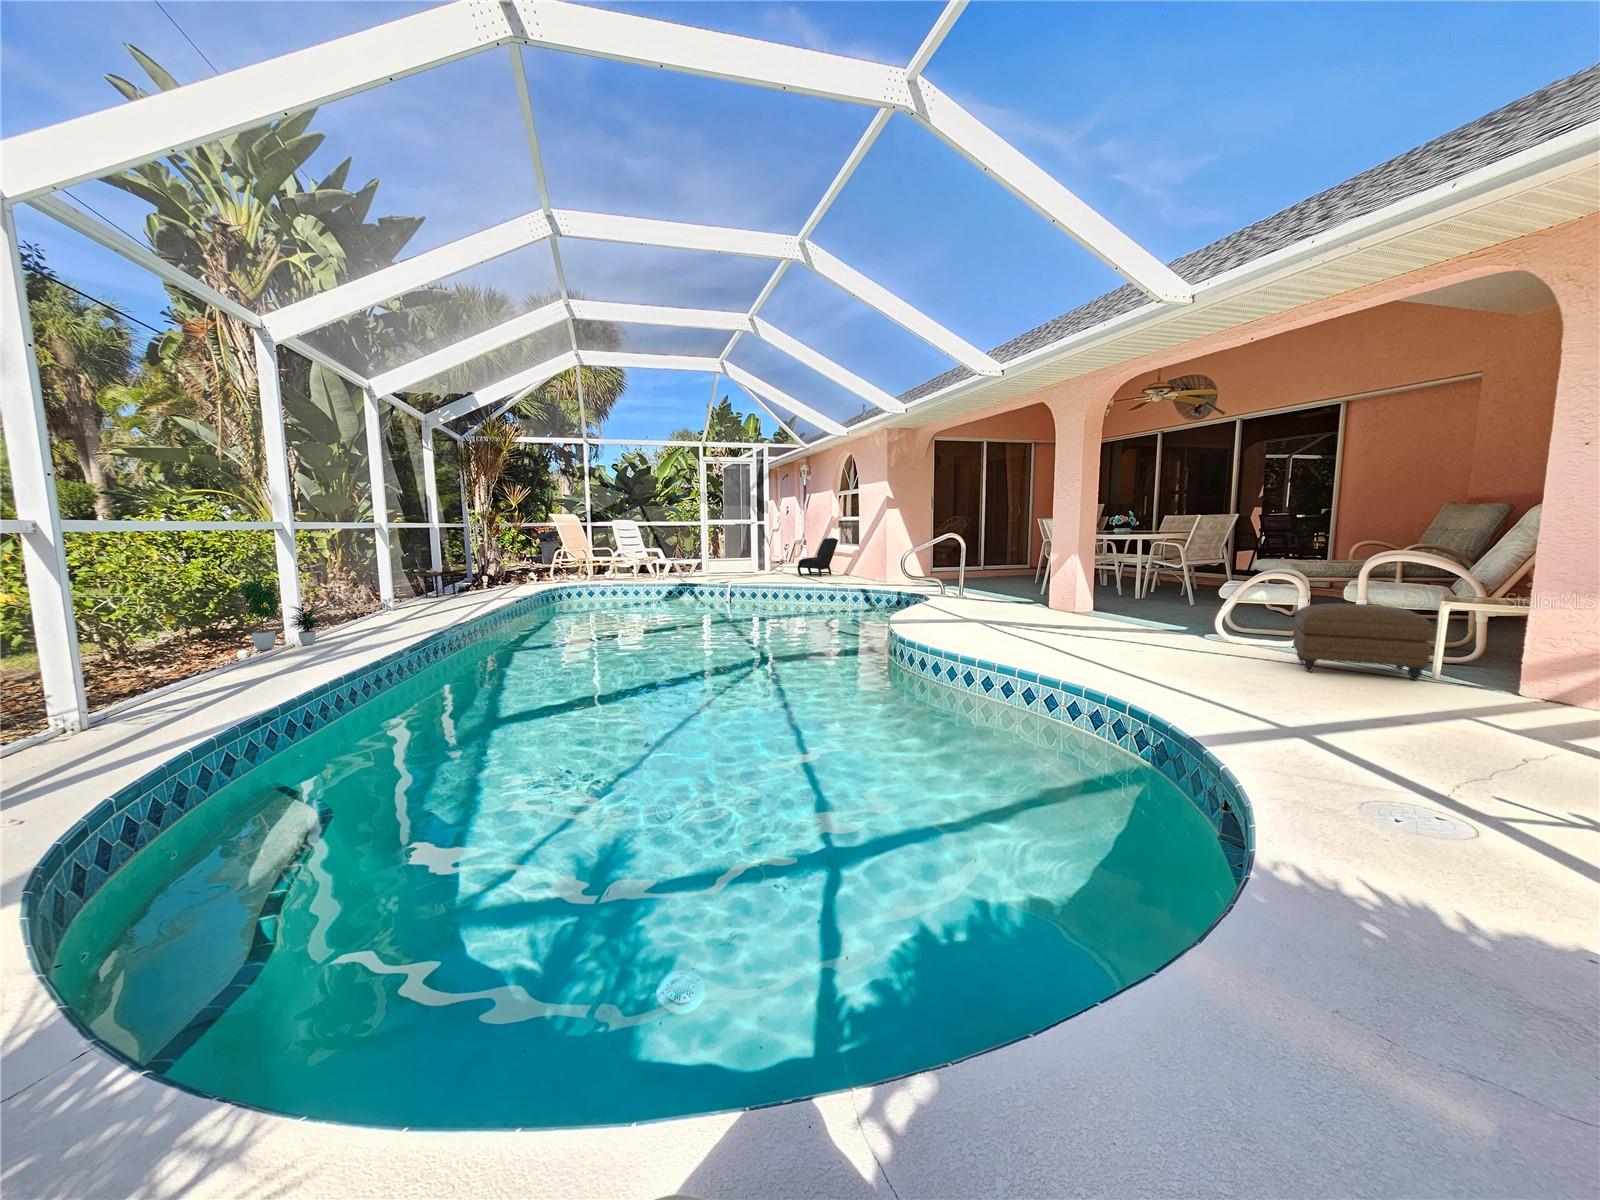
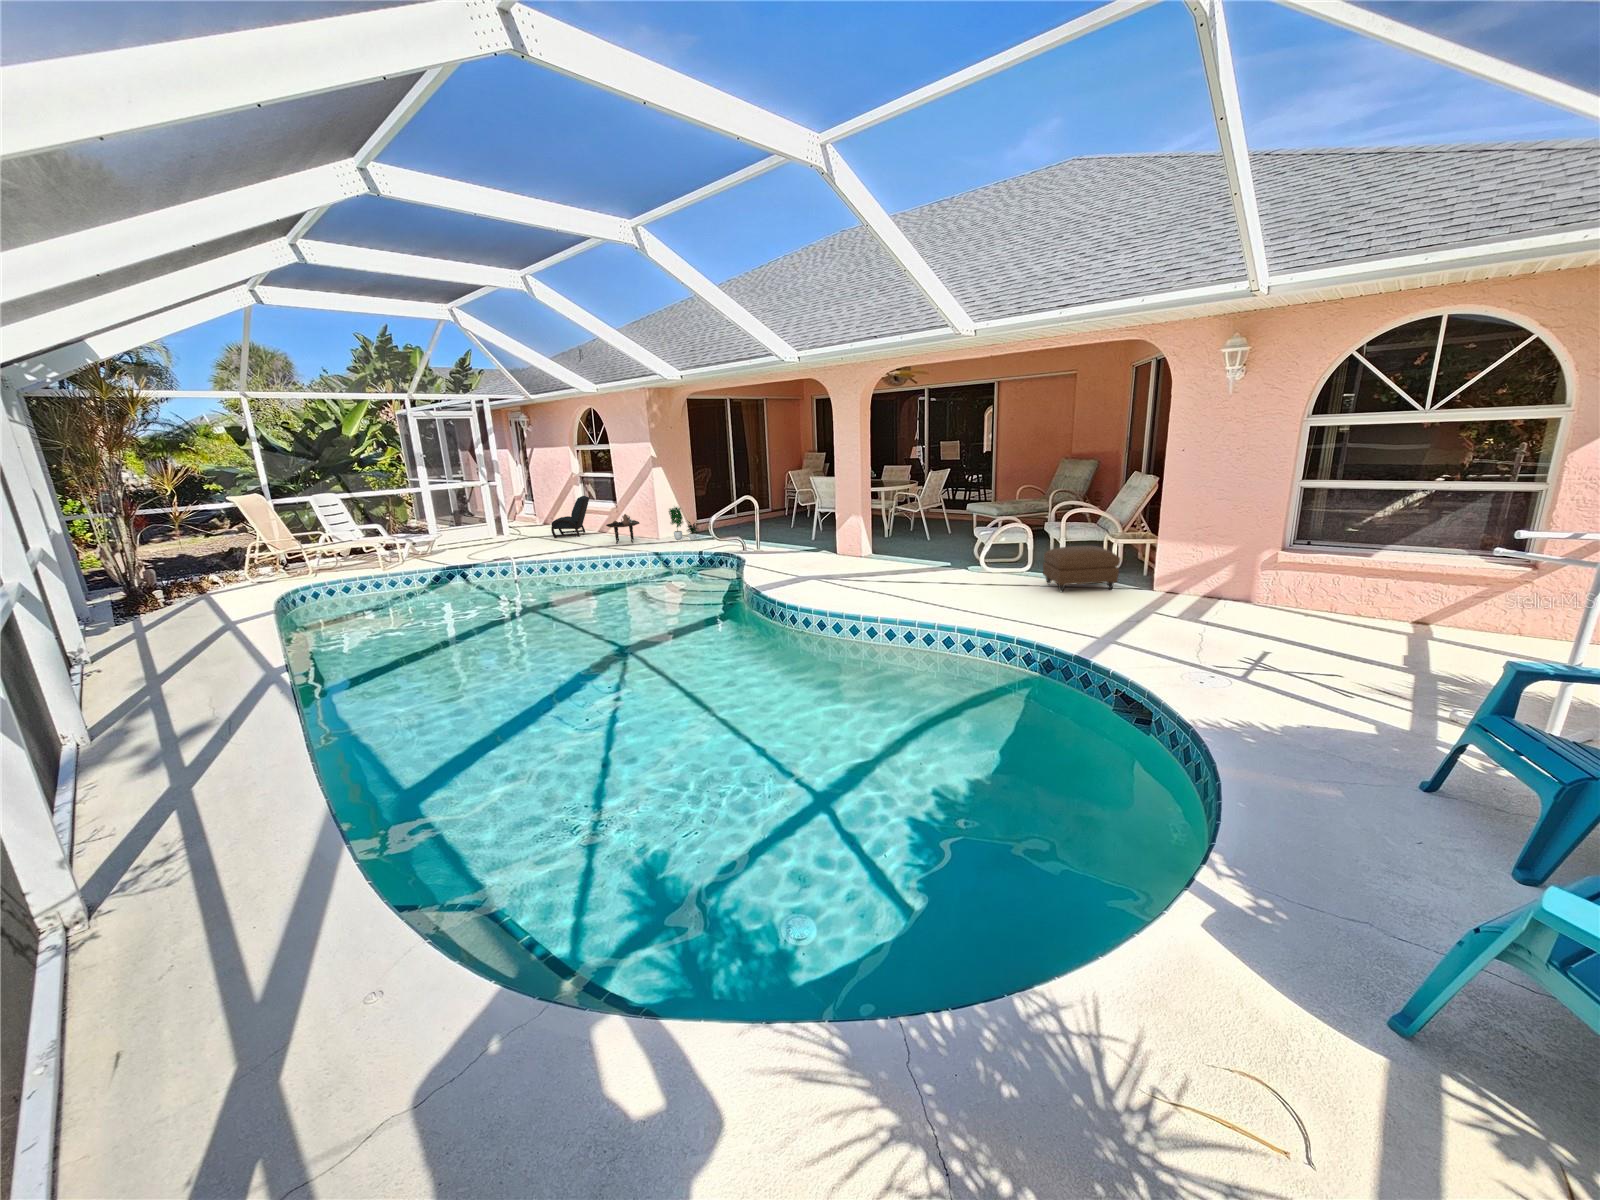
side table: present [412,560,460,598] -> present [606,514,639,544]
potted plant: present [238,574,323,650] -> present [669,507,698,540]

